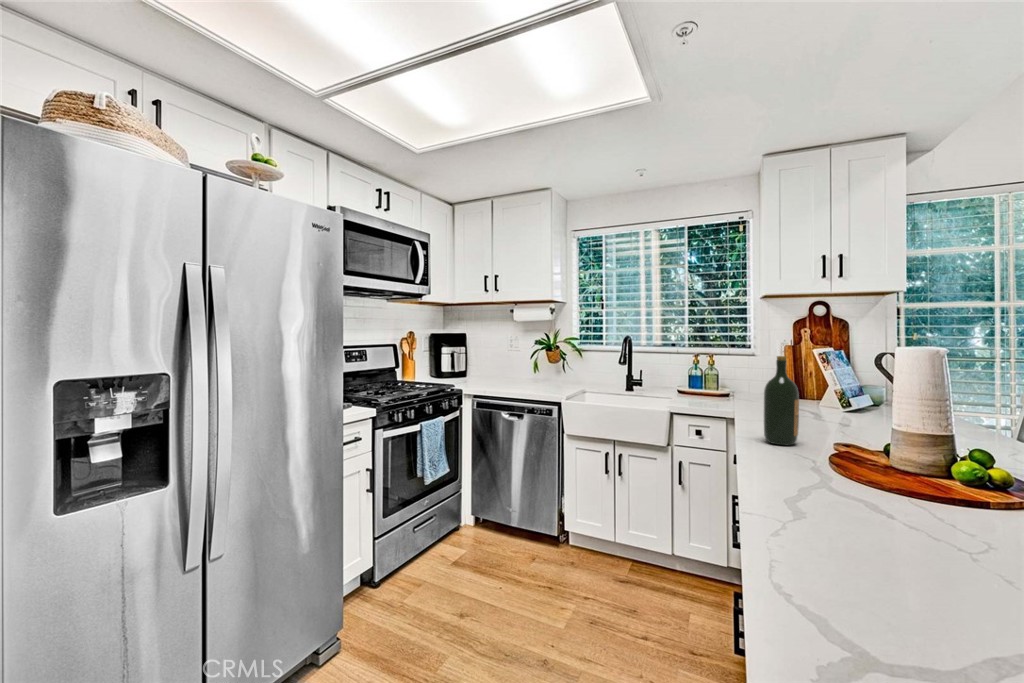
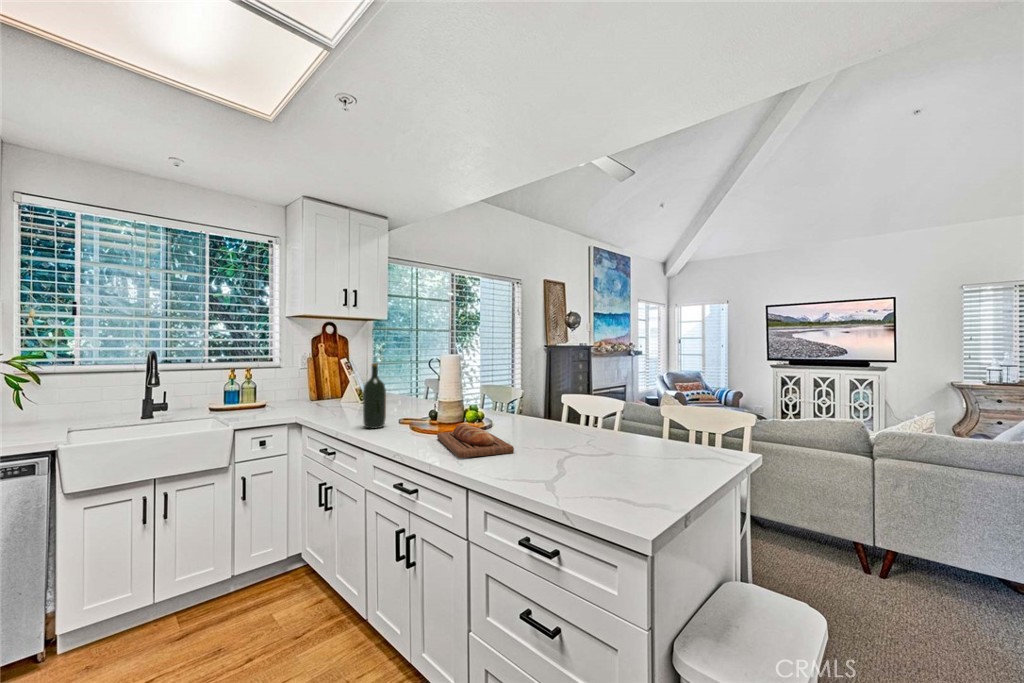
bread loaf: none [780,472,937,560] -> present [437,424,514,458]

